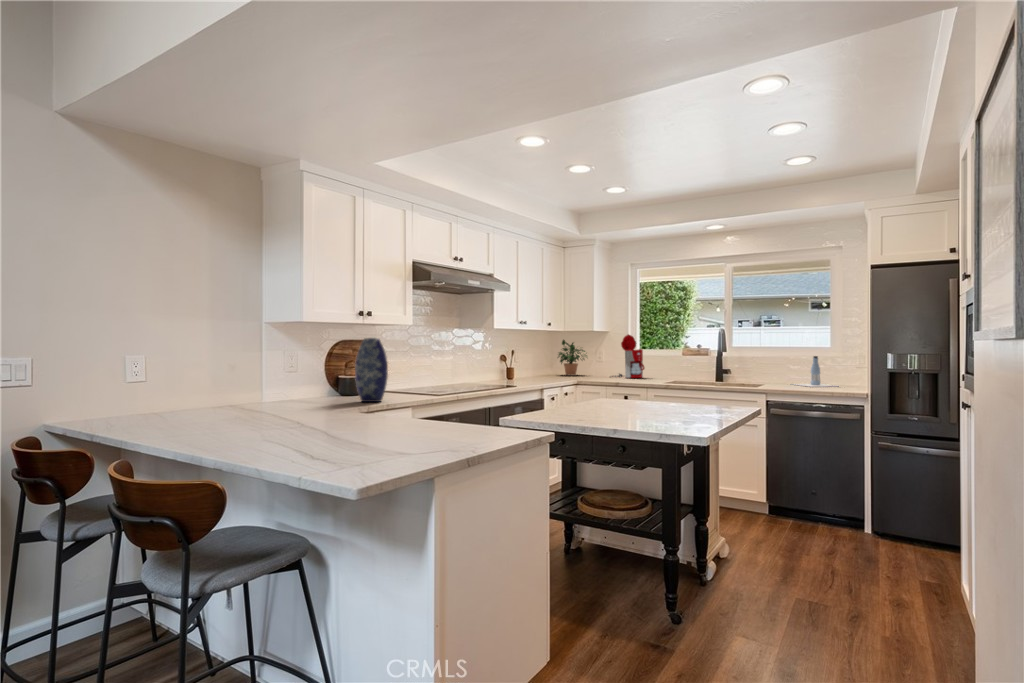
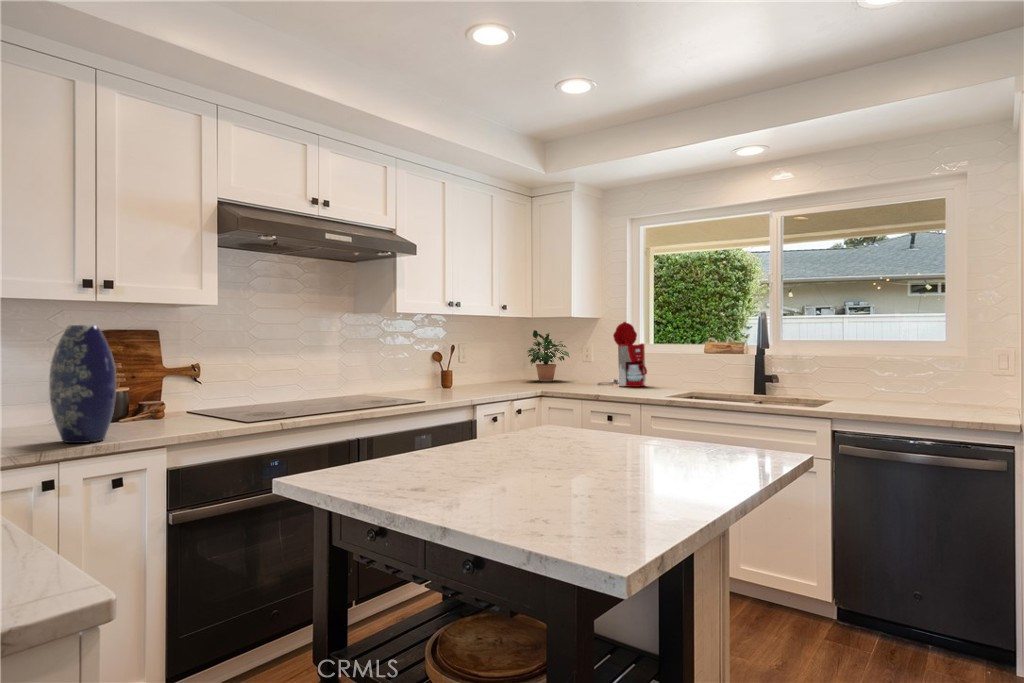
bottle: present [794,356,835,387] -> none [868,355,971,406]

